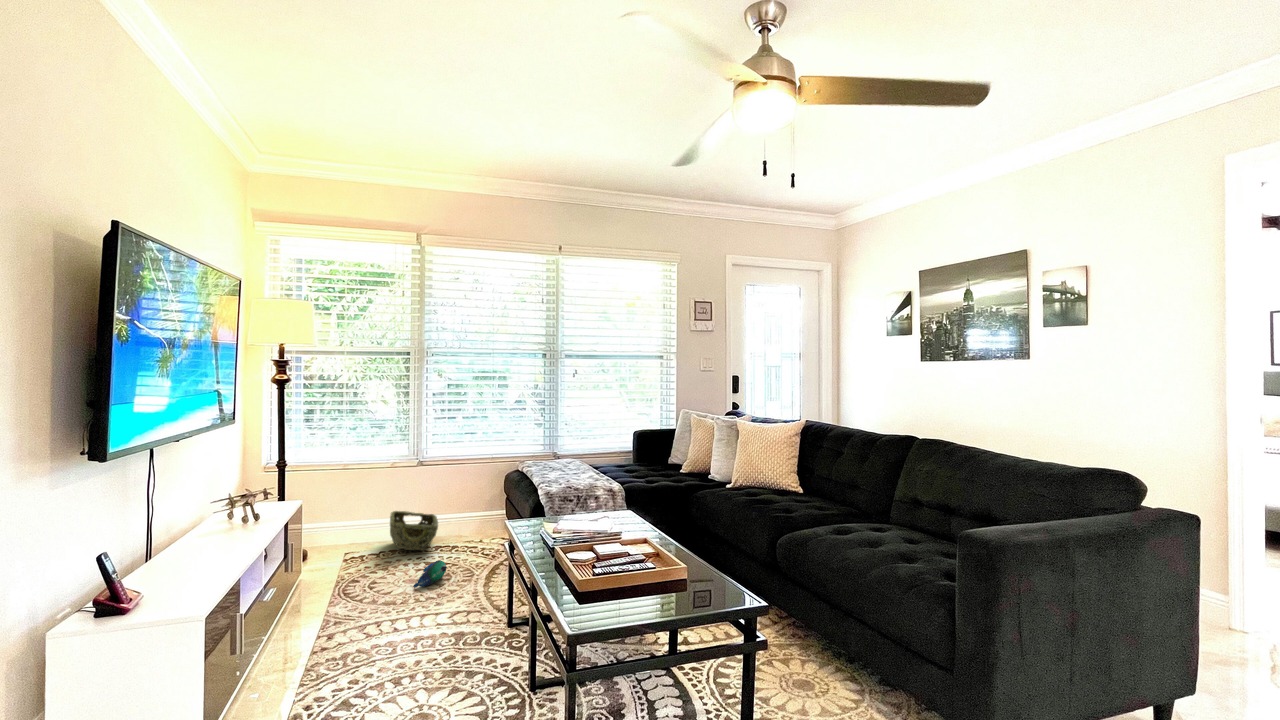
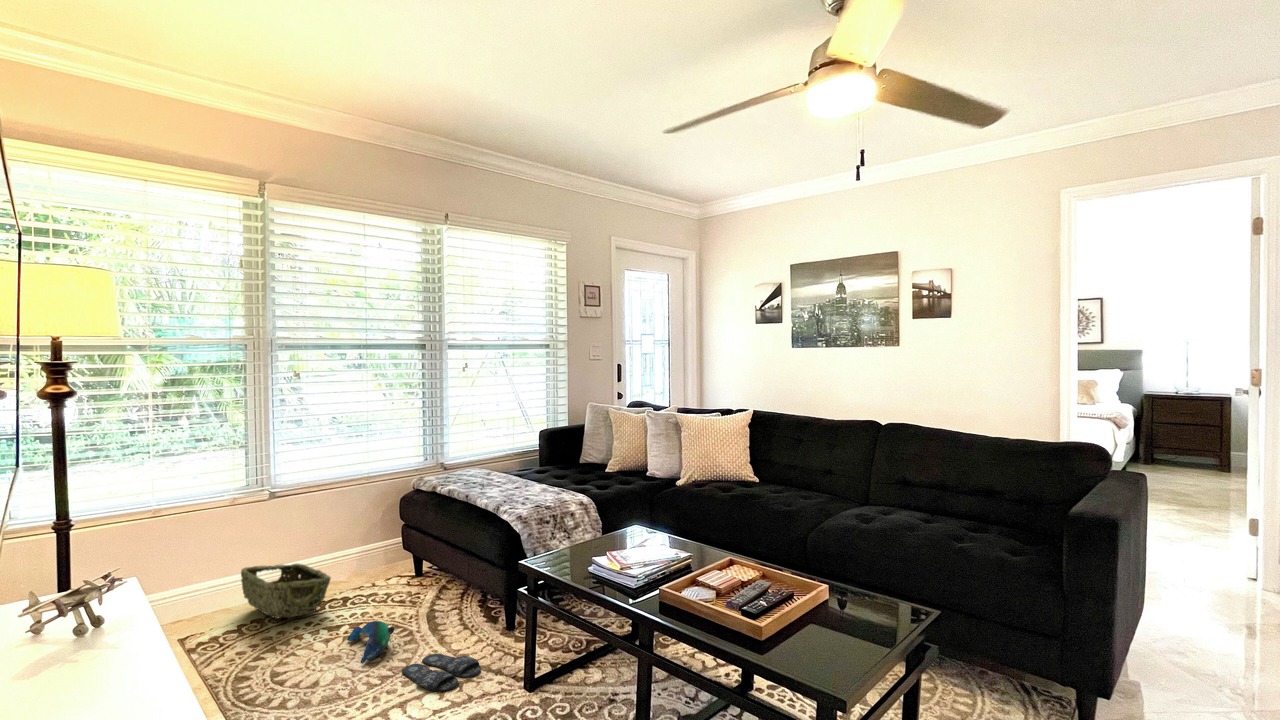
slippers: none [428,592,481,617] -> present [402,654,481,691]

